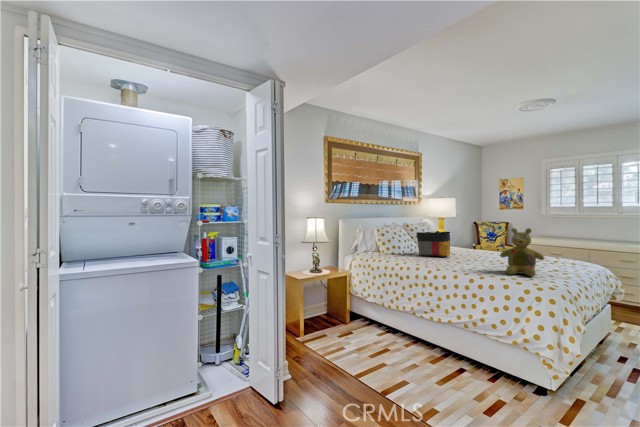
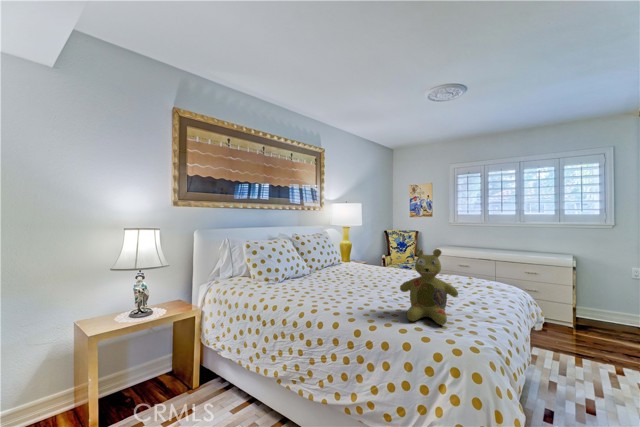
tote bag: present [417,231,450,257] -> none [301,248,343,283]

